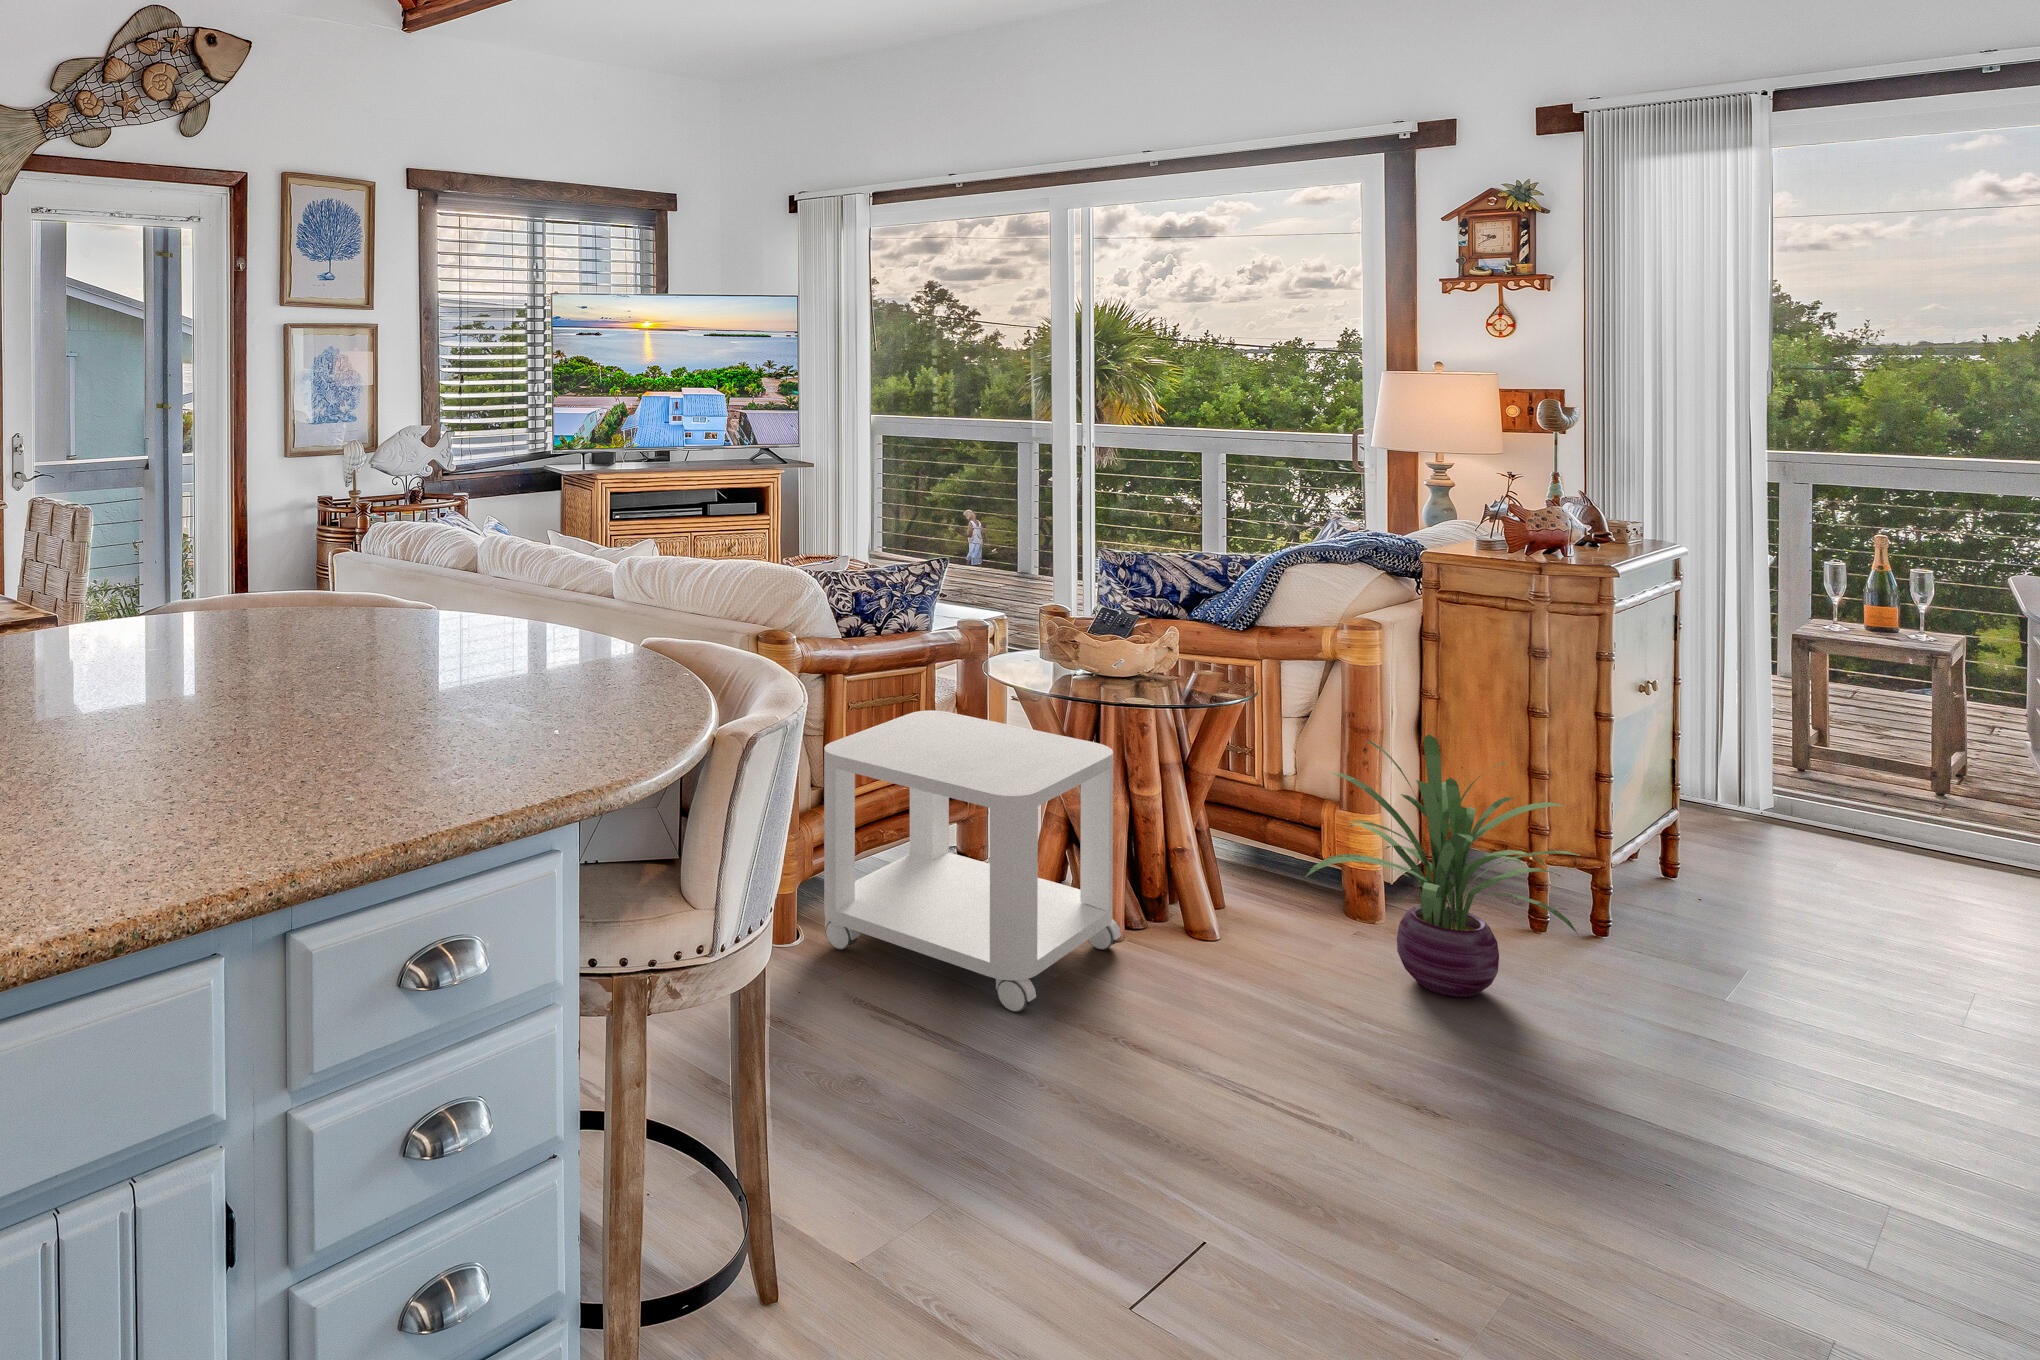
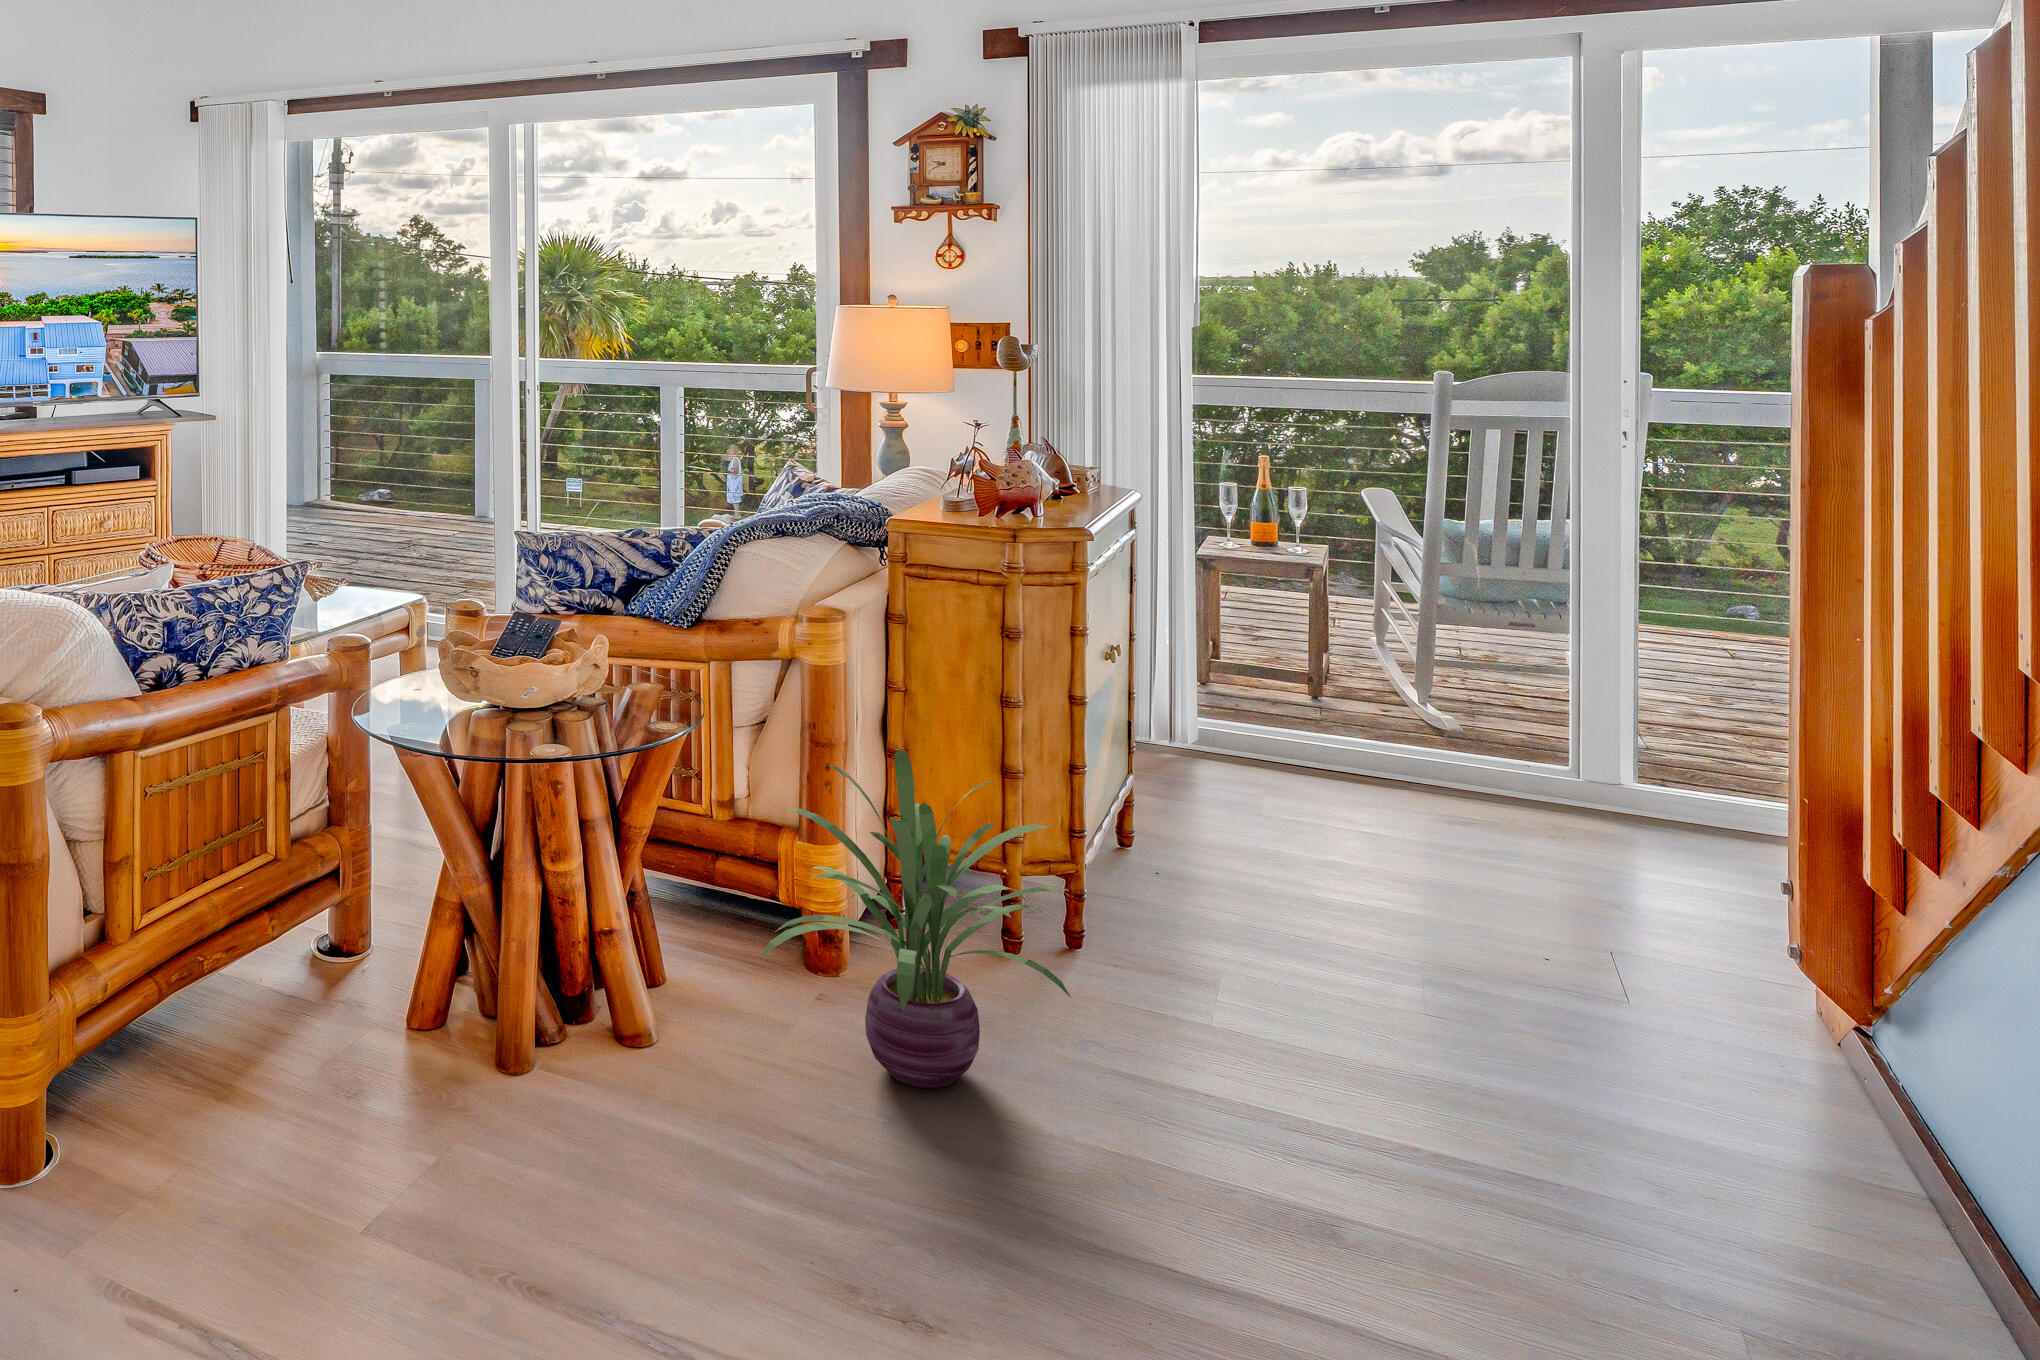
side table: present [824,710,1121,1012] -> none [107,770,533,1229]

